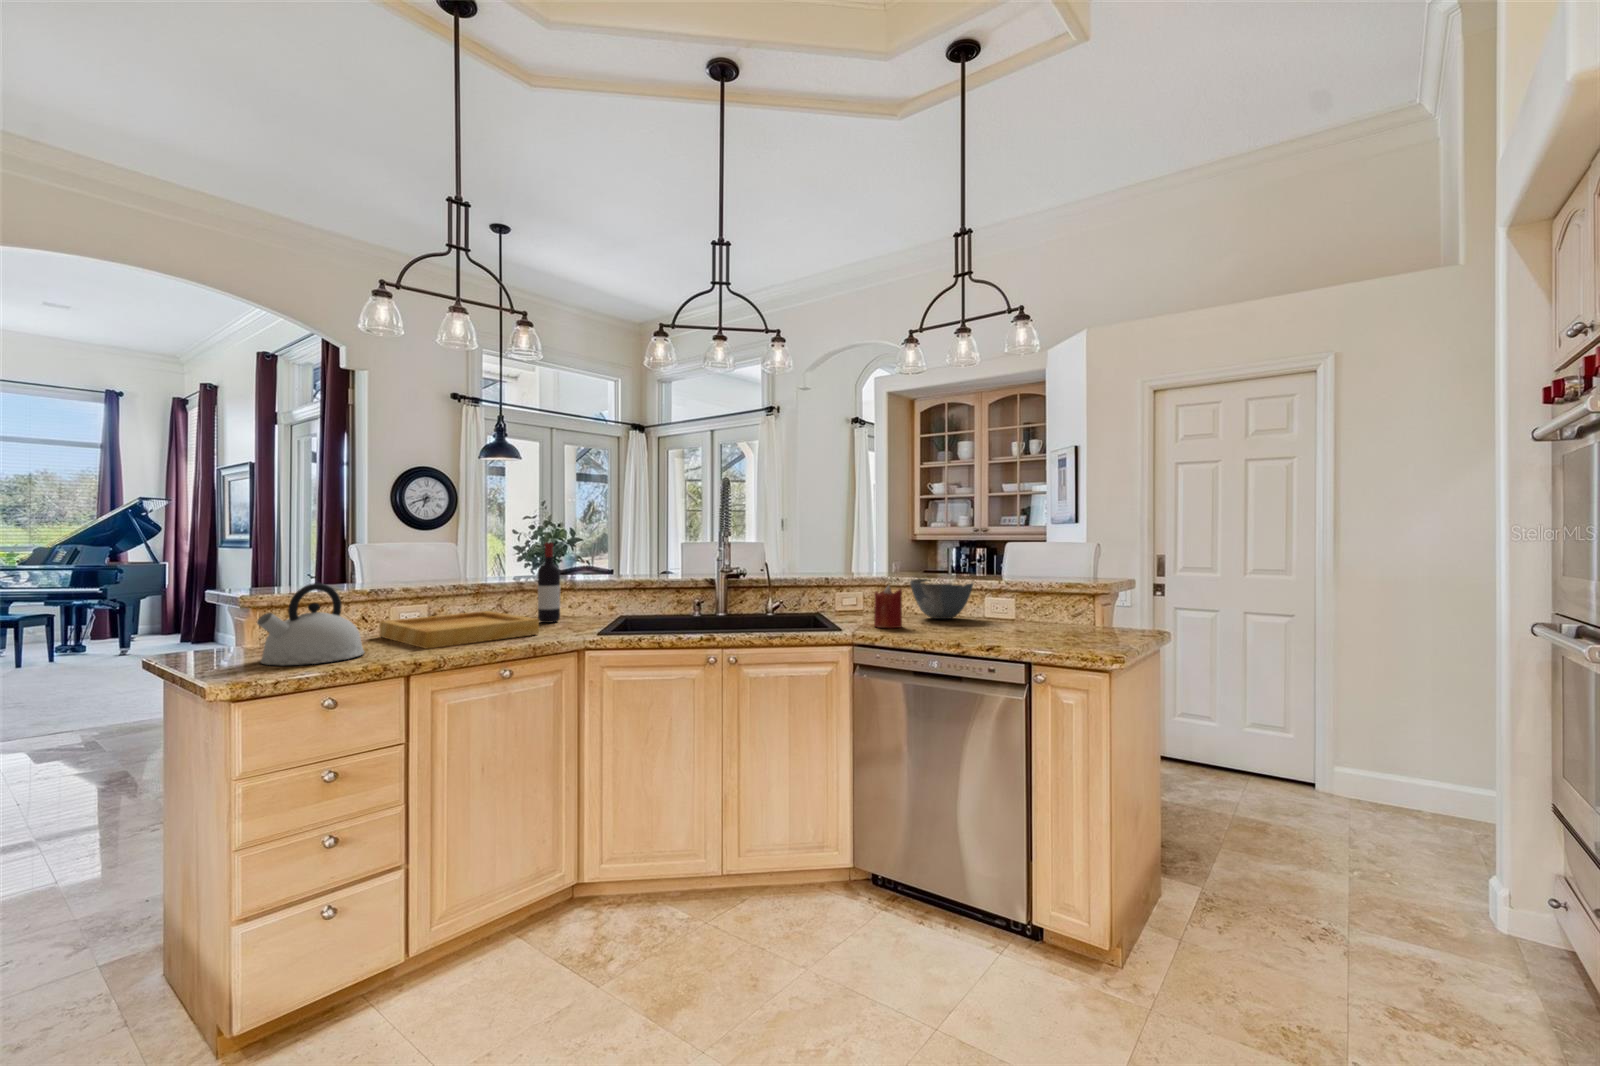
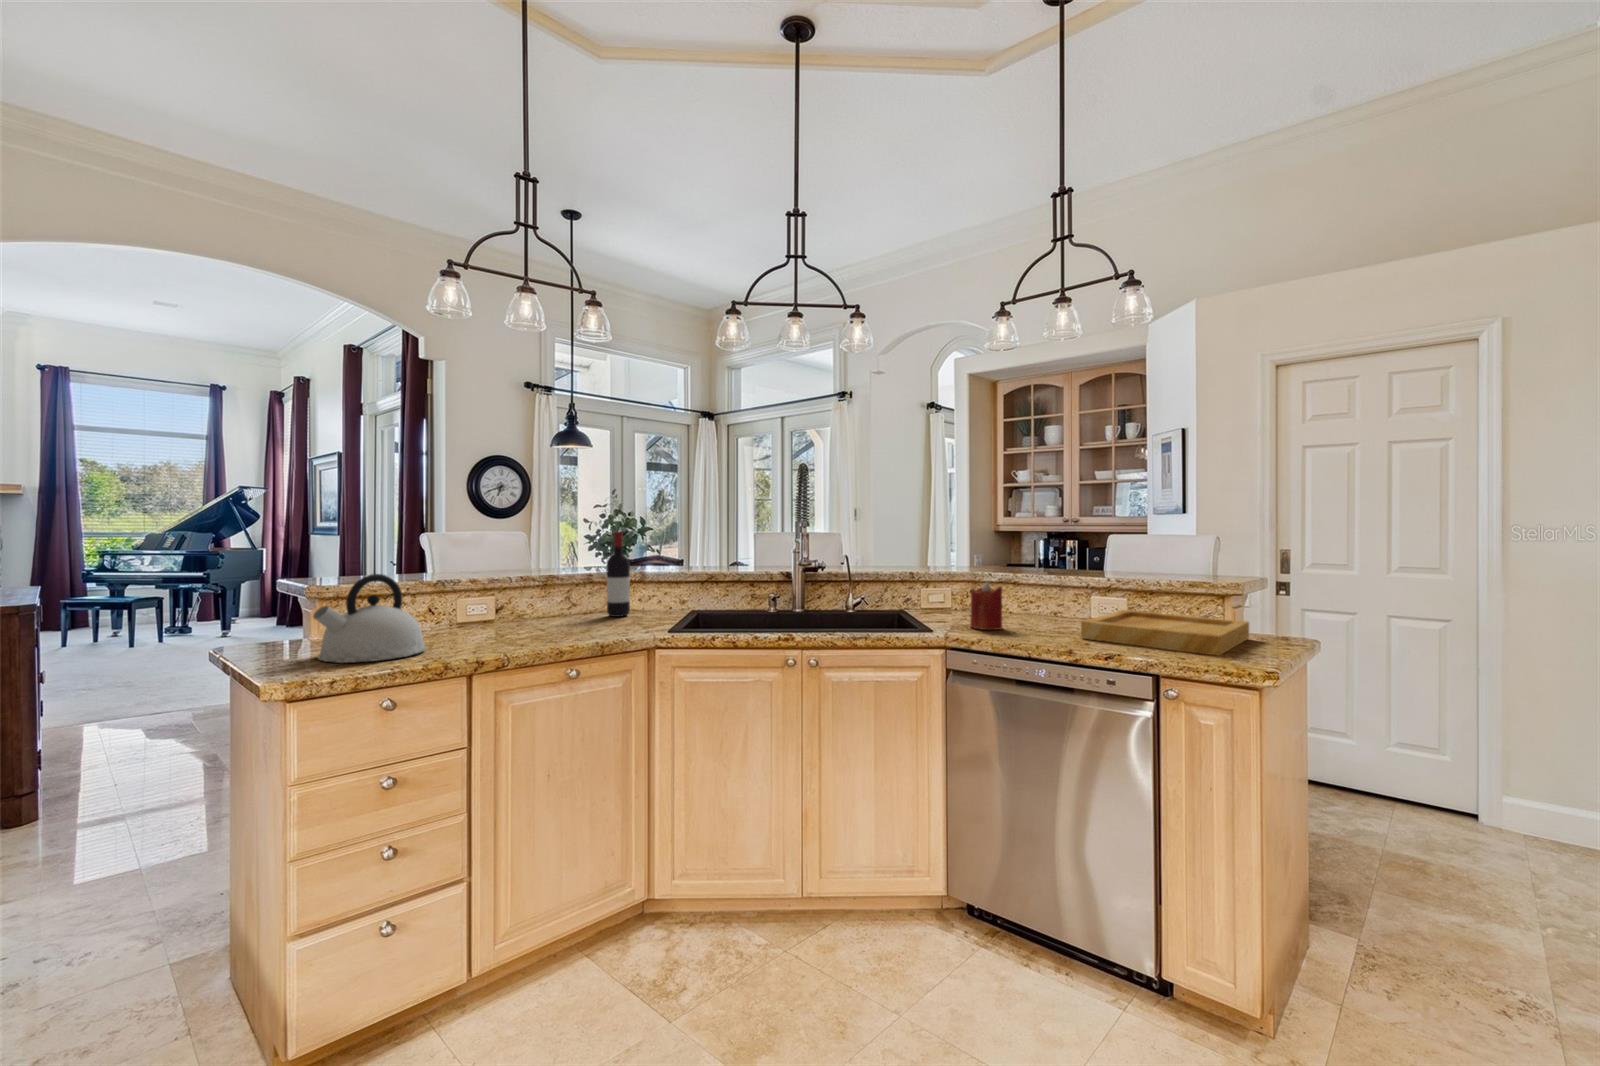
bowl: present [910,579,973,619] -> none [1008,574,1080,620]
tray: present [380,611,539,648] -> present [1081,610,1249,655]

